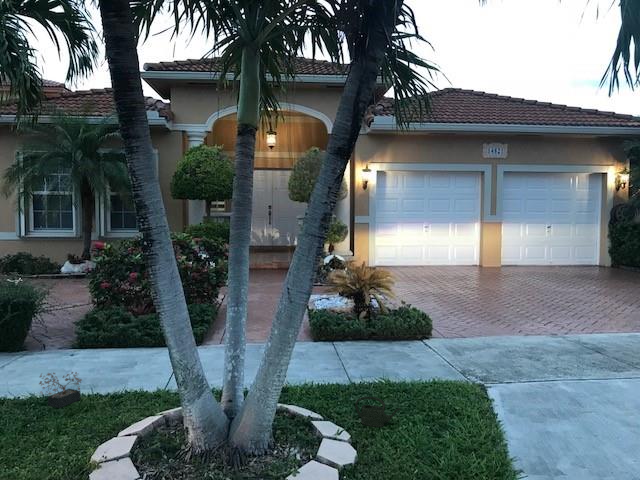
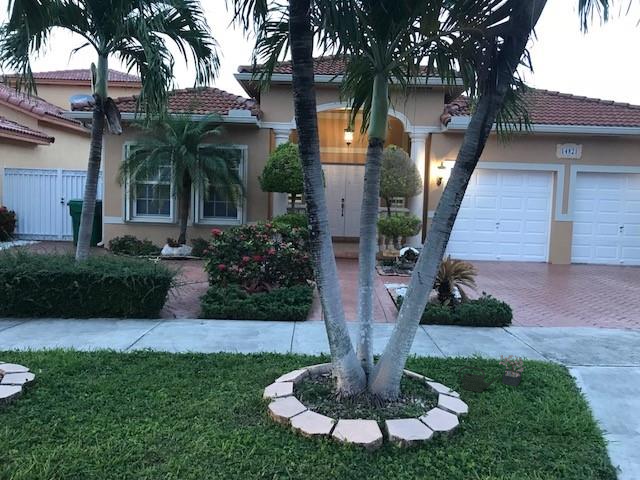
decorative plant: present [39,372,82,408] -> present [499,355,523,386]

